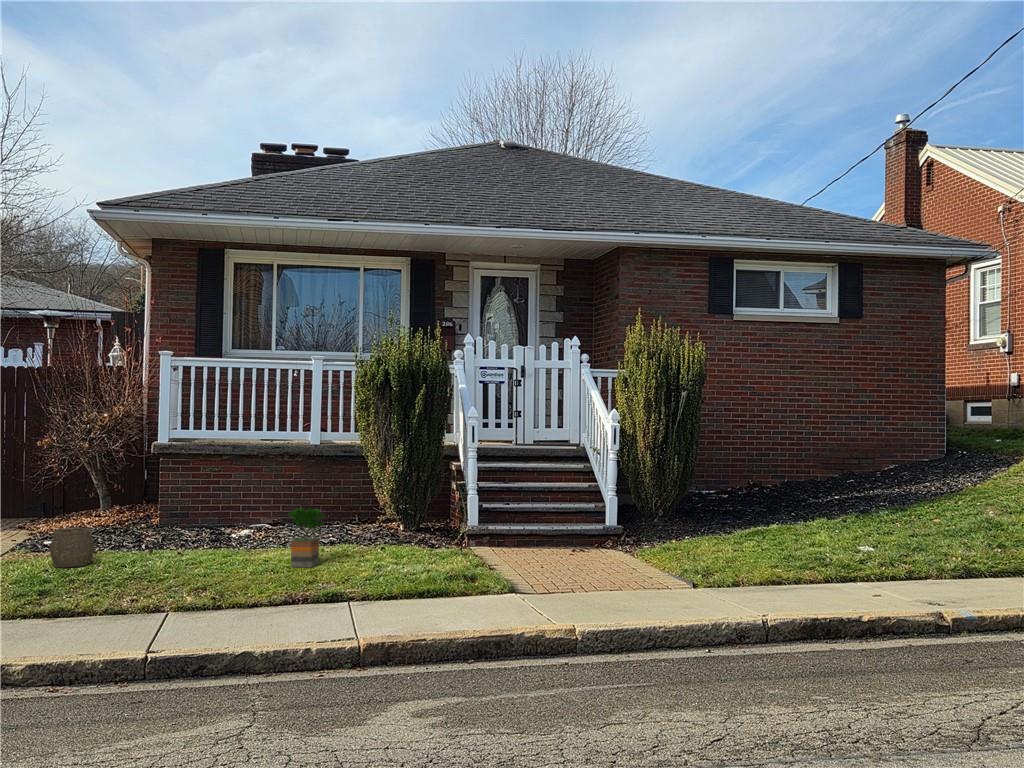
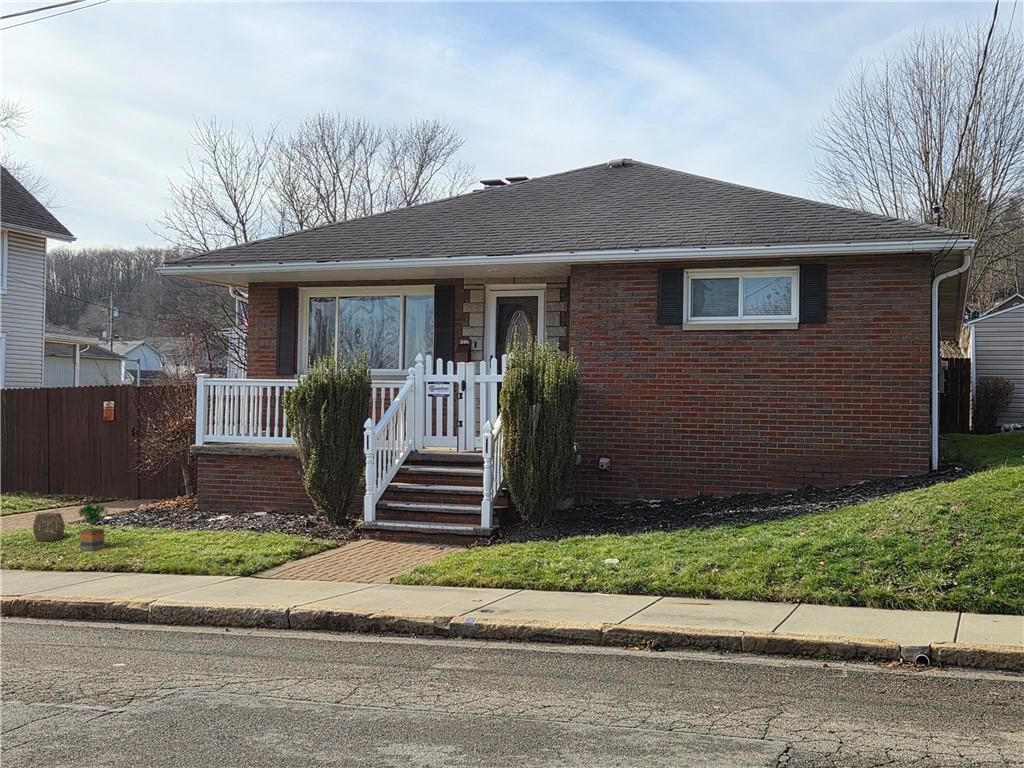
potted tree: present [289,508,324,567] -> present [79,505,108,551]

